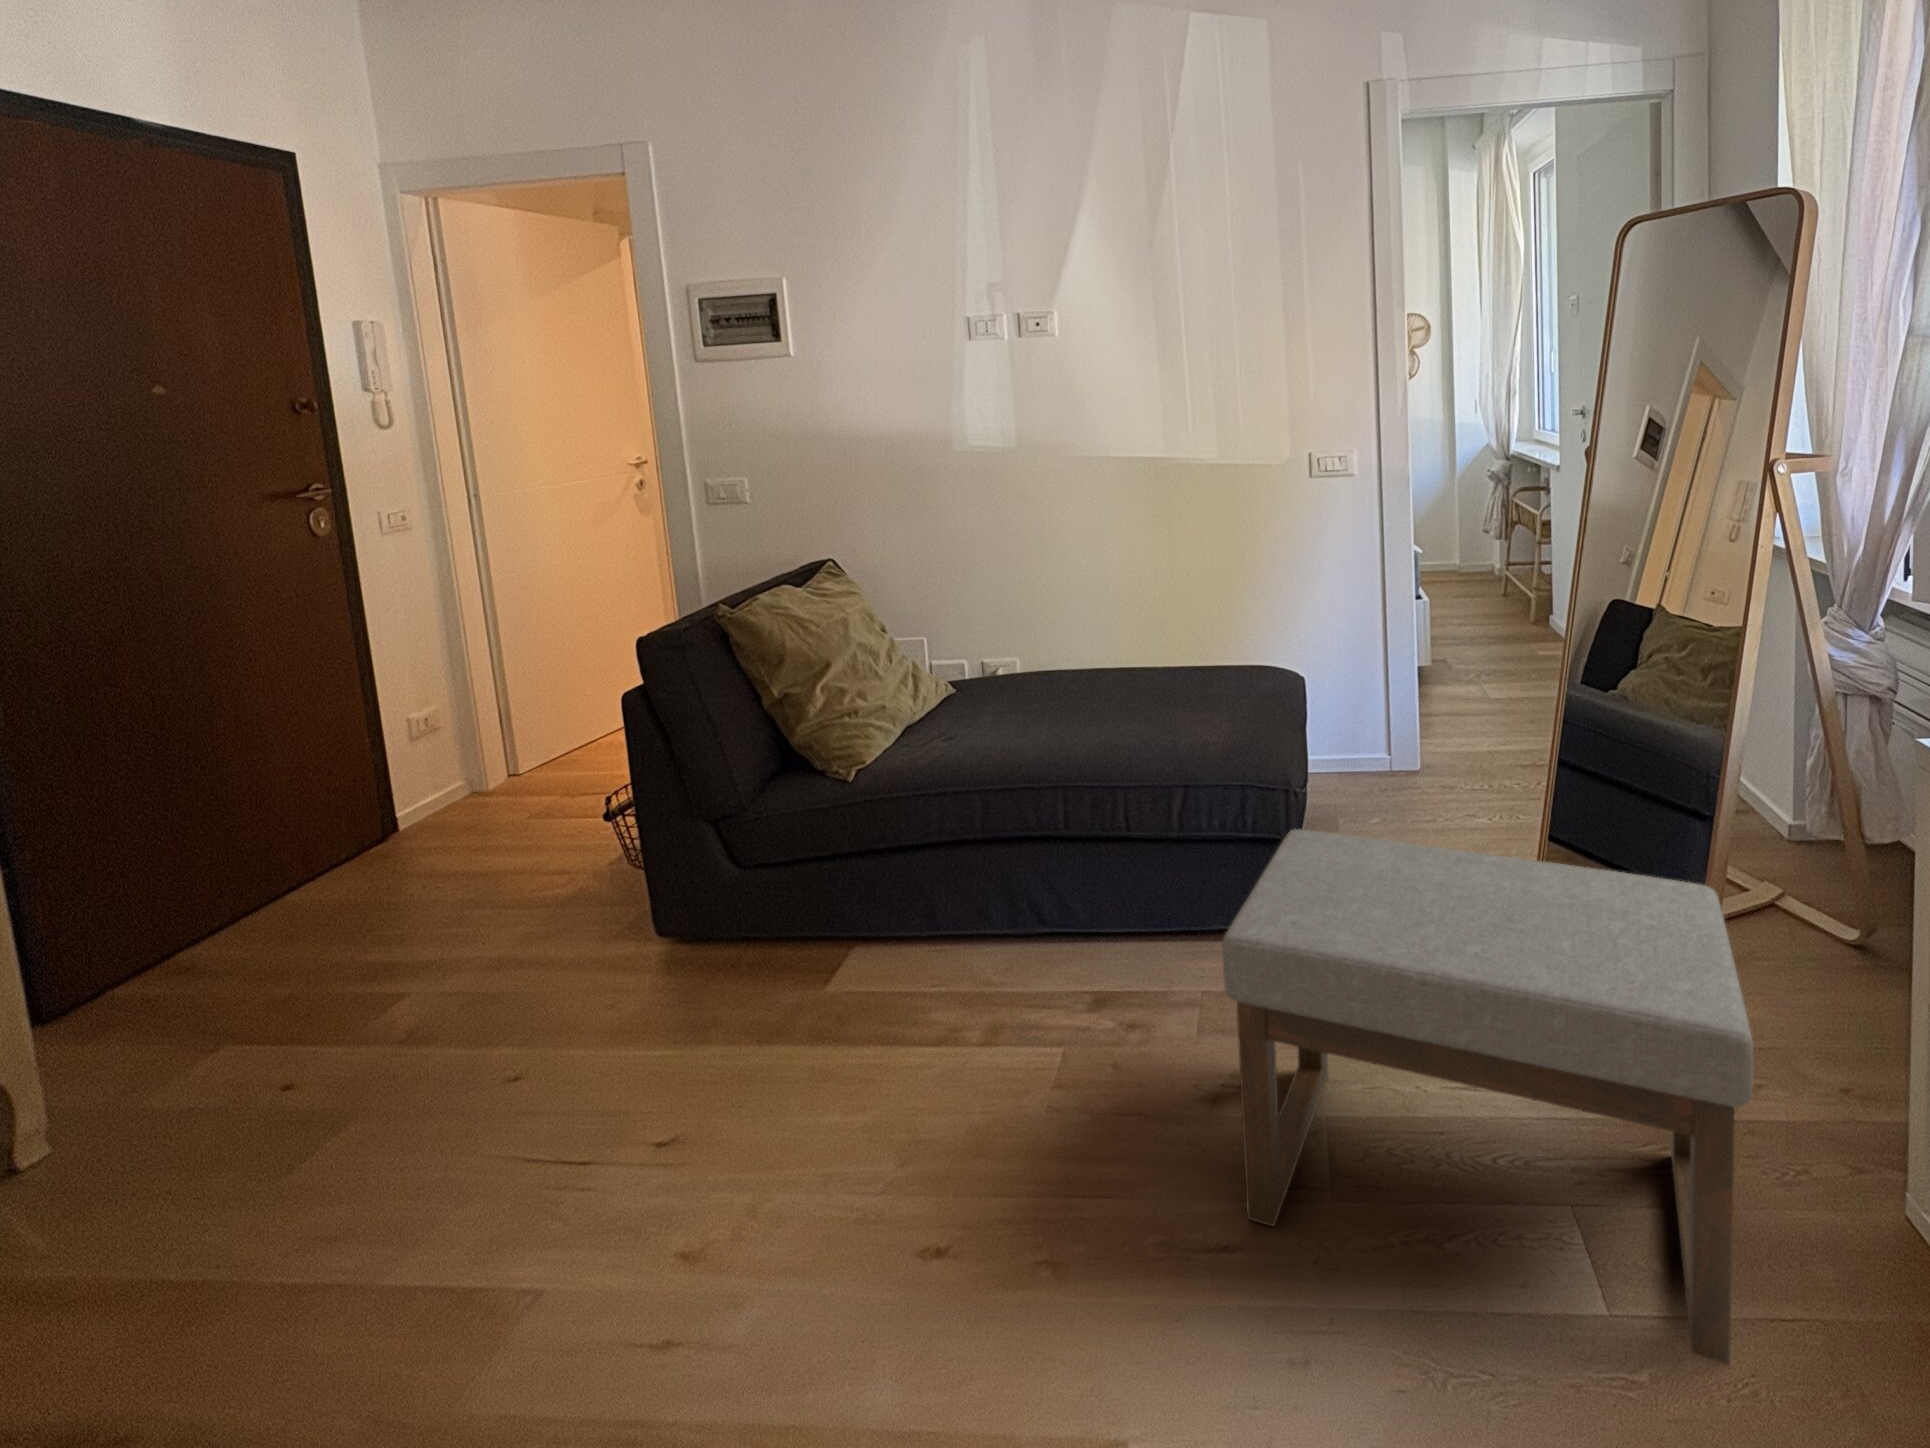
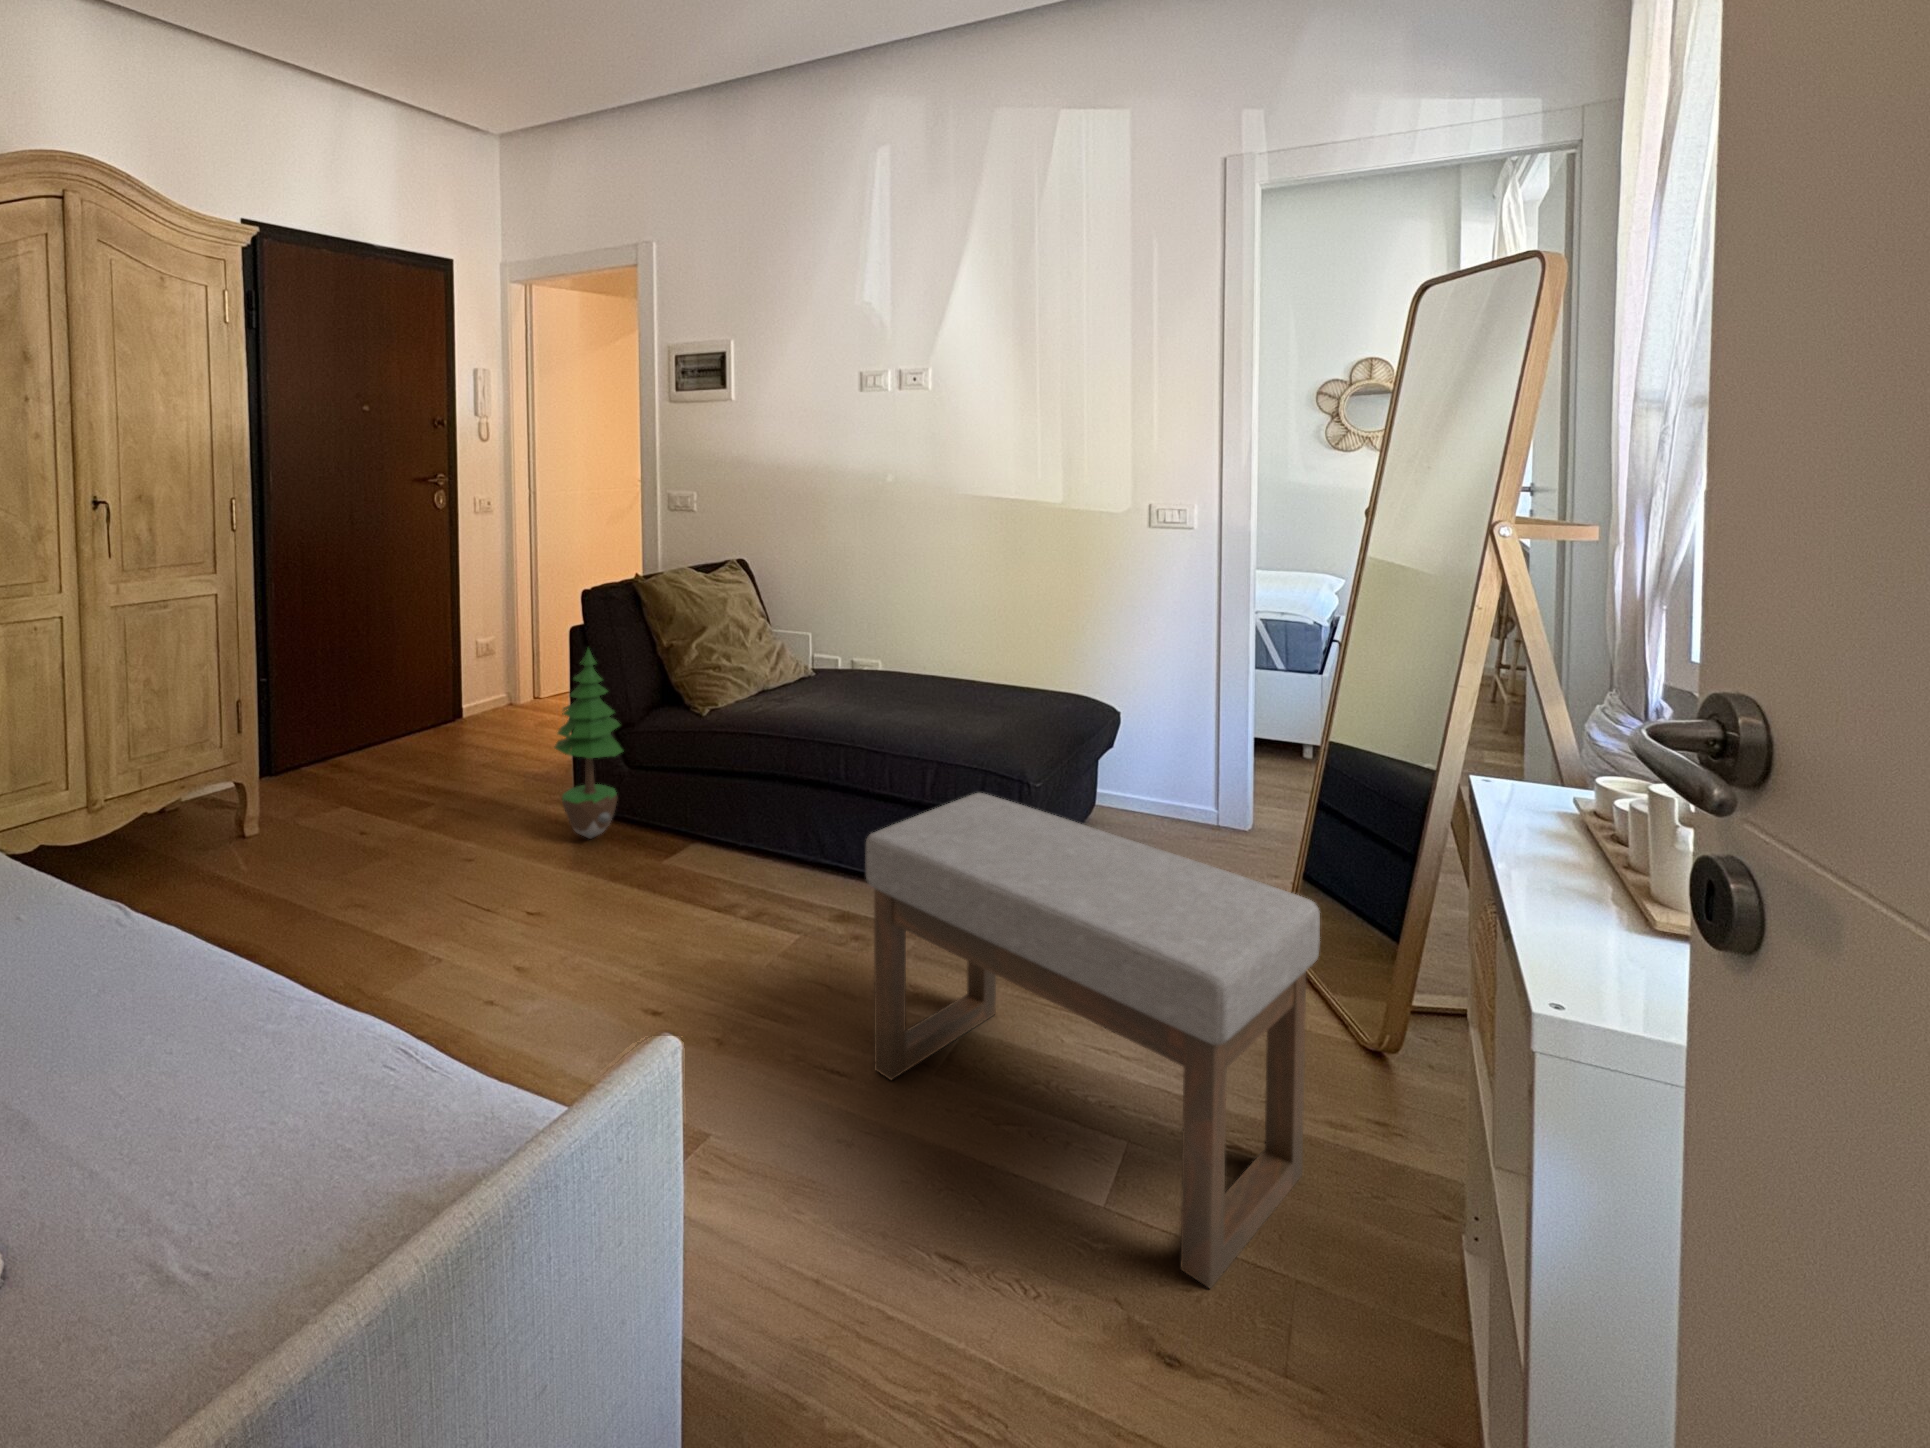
potted tree: none [627,723,738,987] -> present [554,649,623,839]

